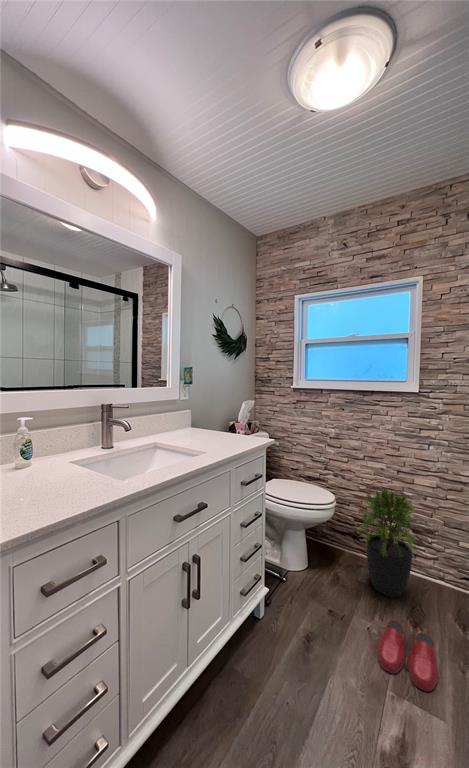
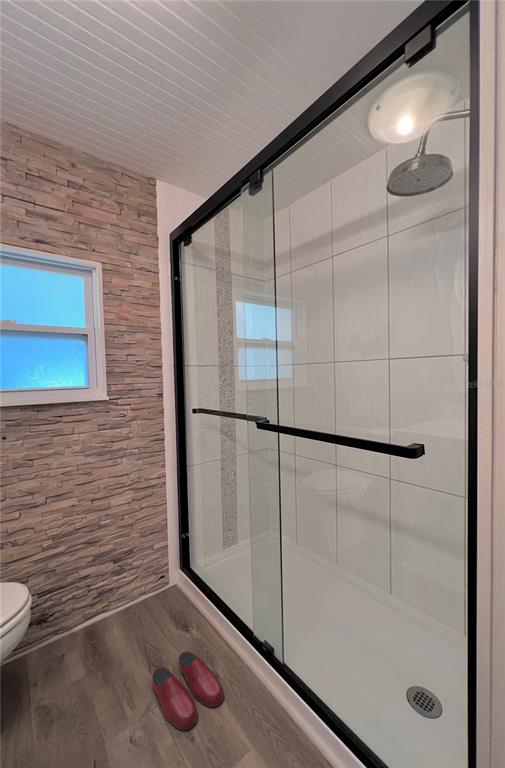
potted plant: present [357,488,416,597] -> none [62,523,150,662]

